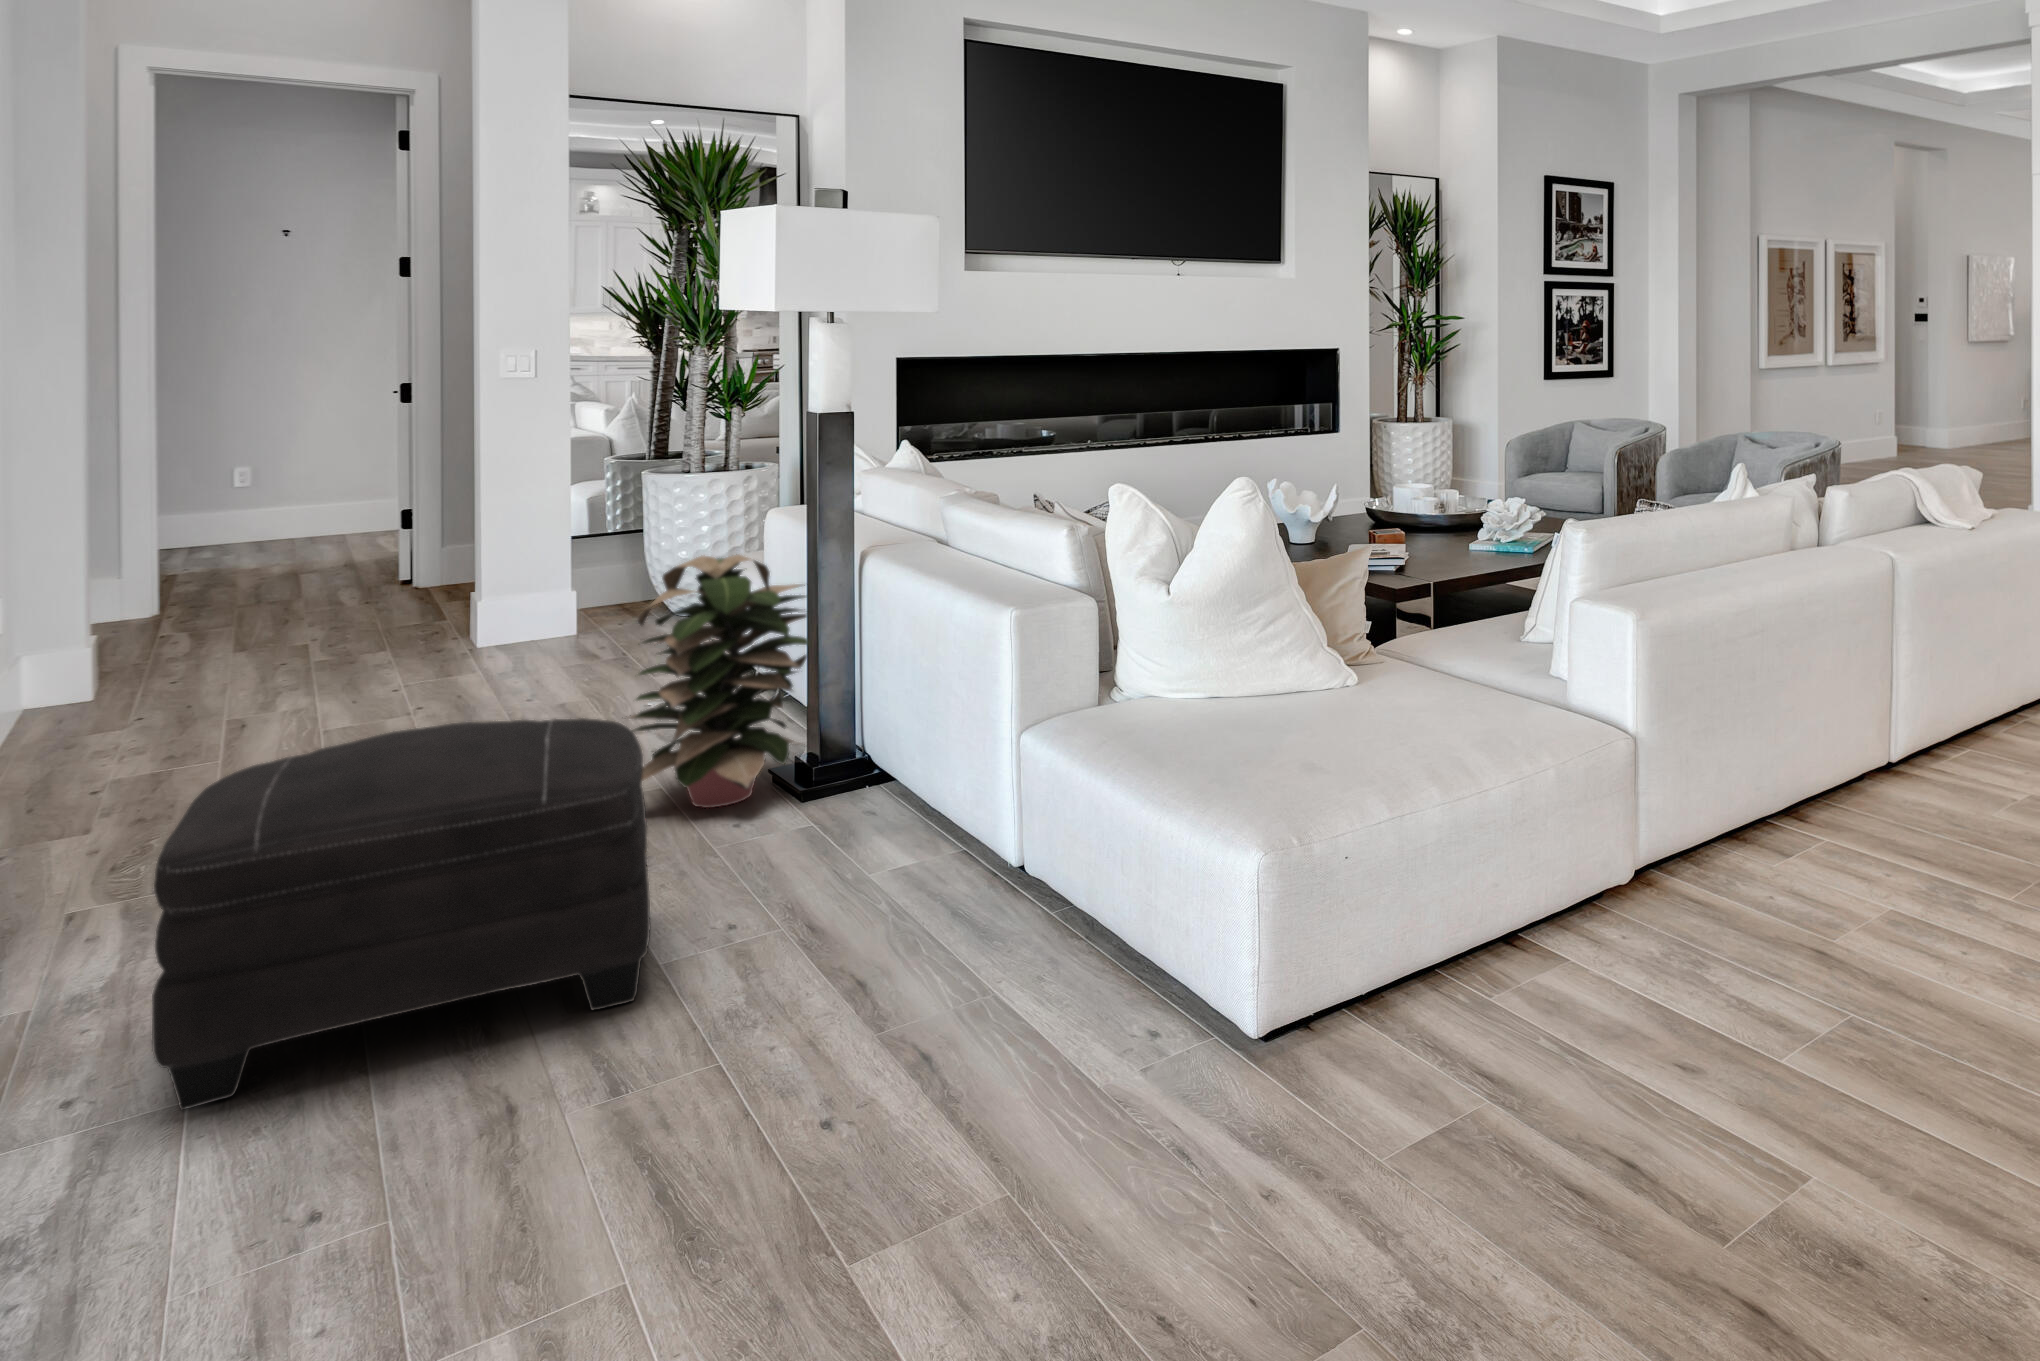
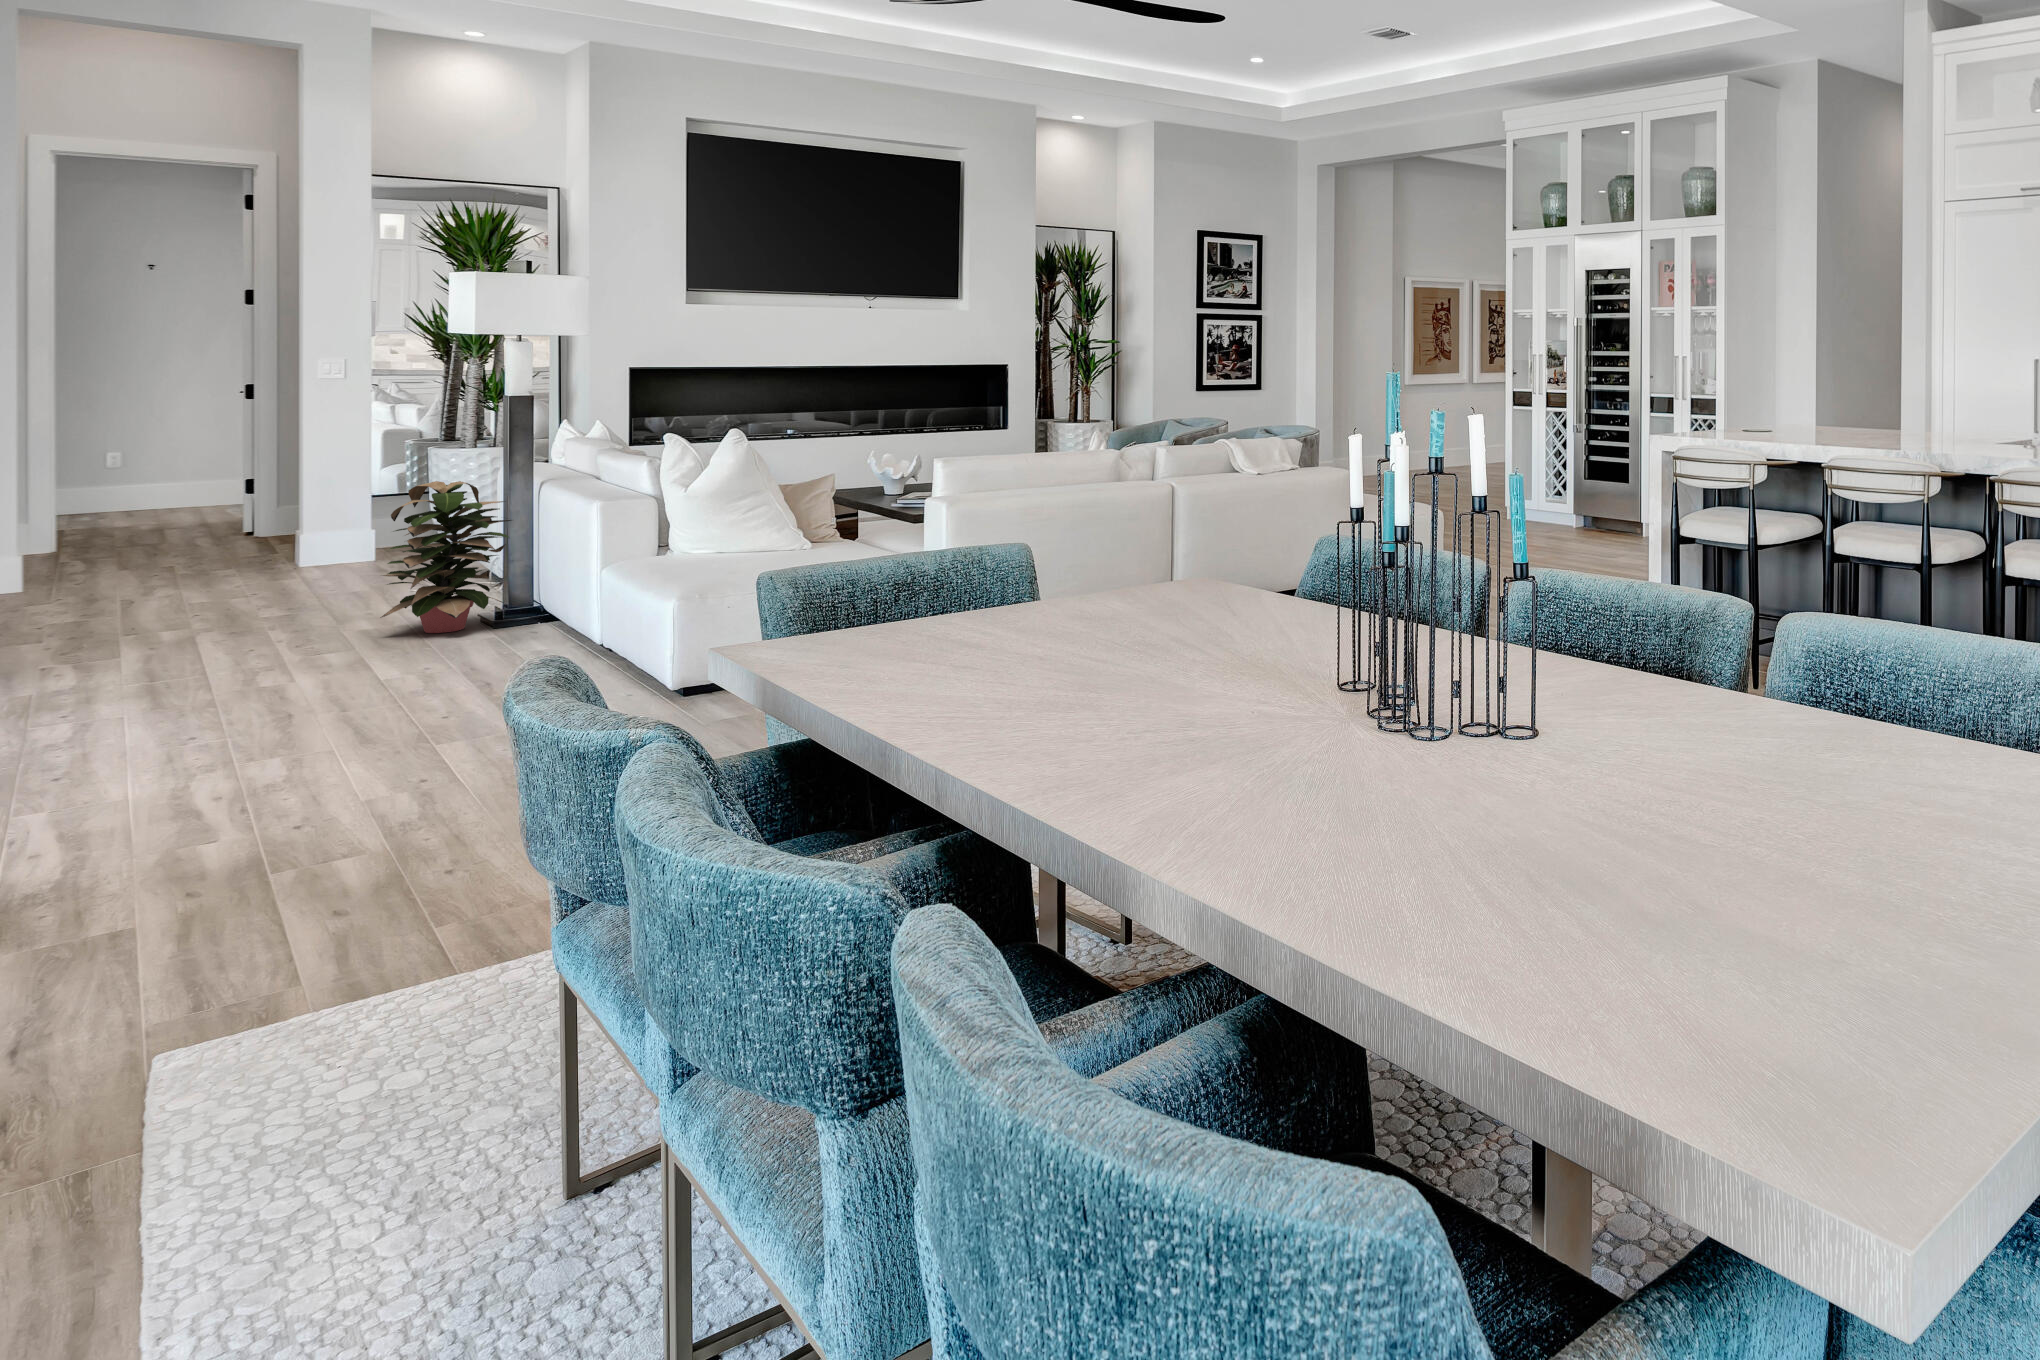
ottoman: present [152,718,650,1110] -> none [114,550,380,718]

